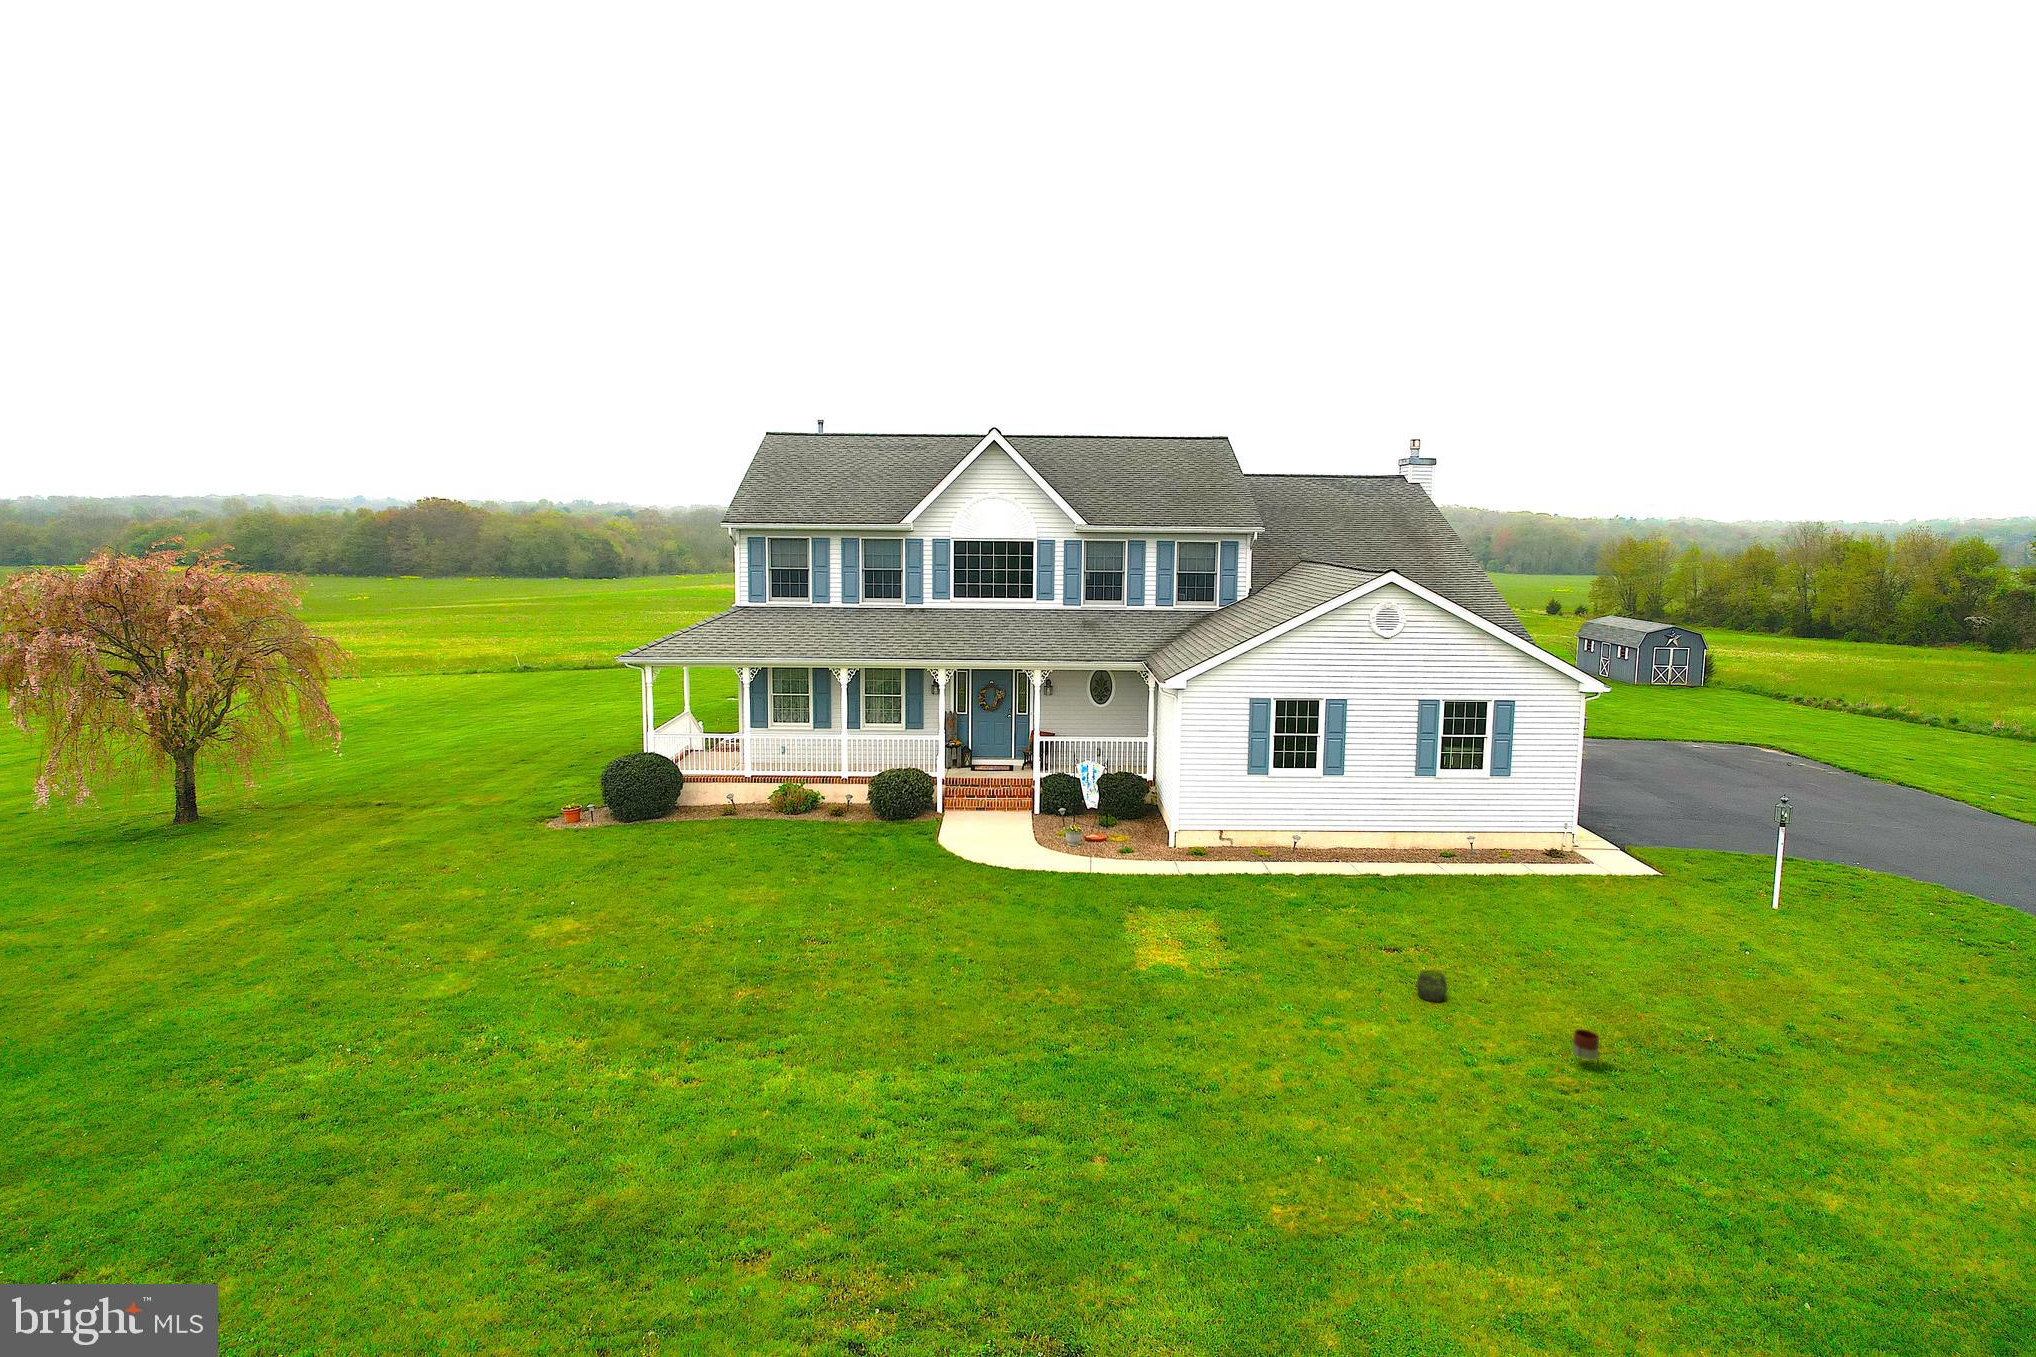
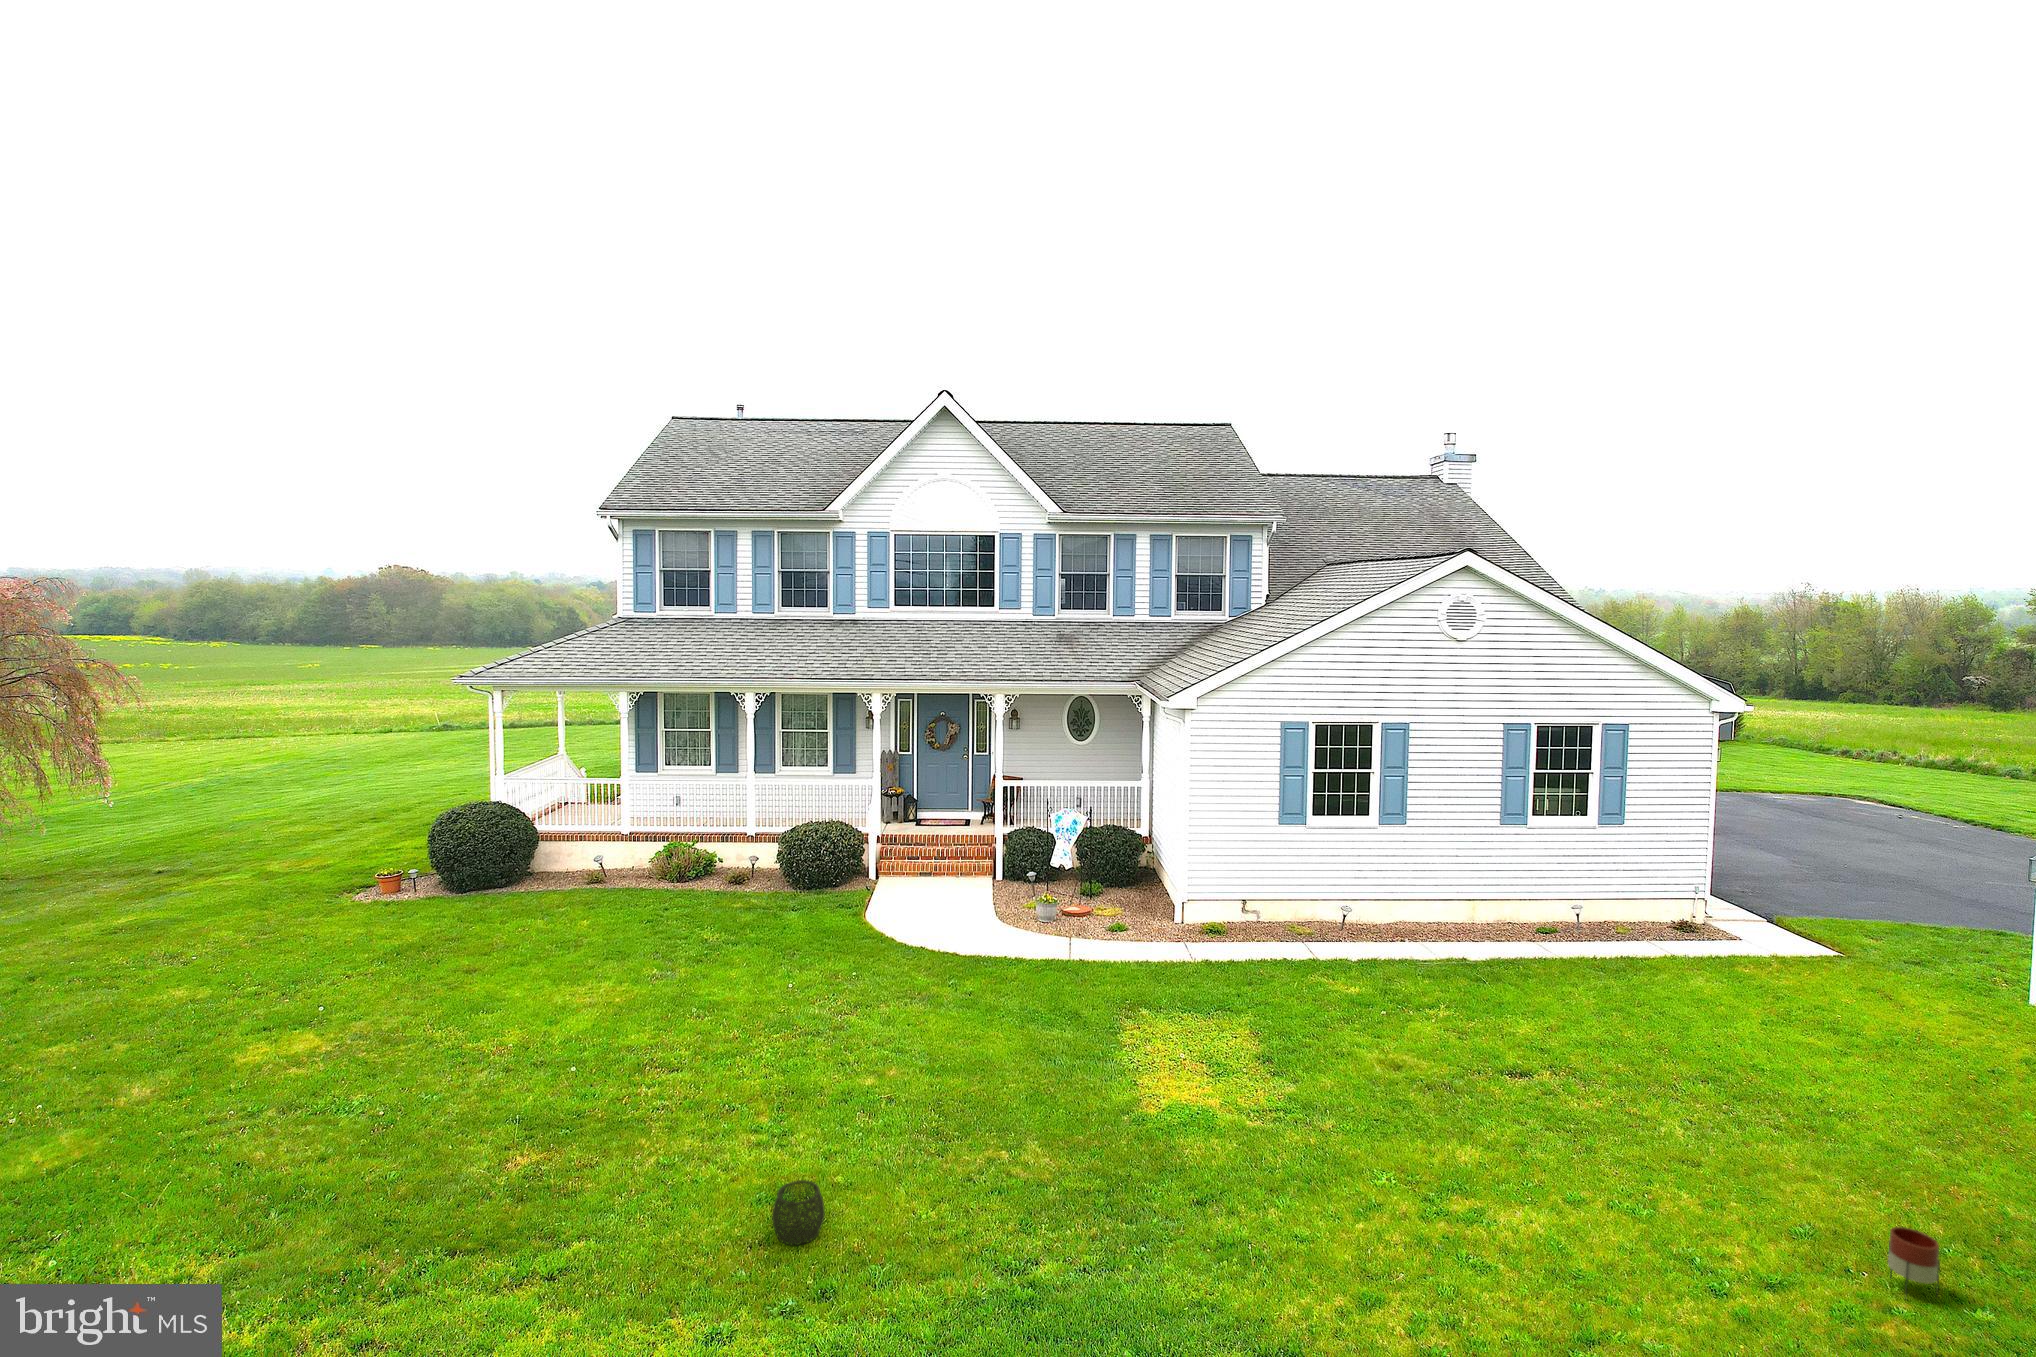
woven basket: present [1417,970,1447,1002] -> present [772,1180,825,1245]

